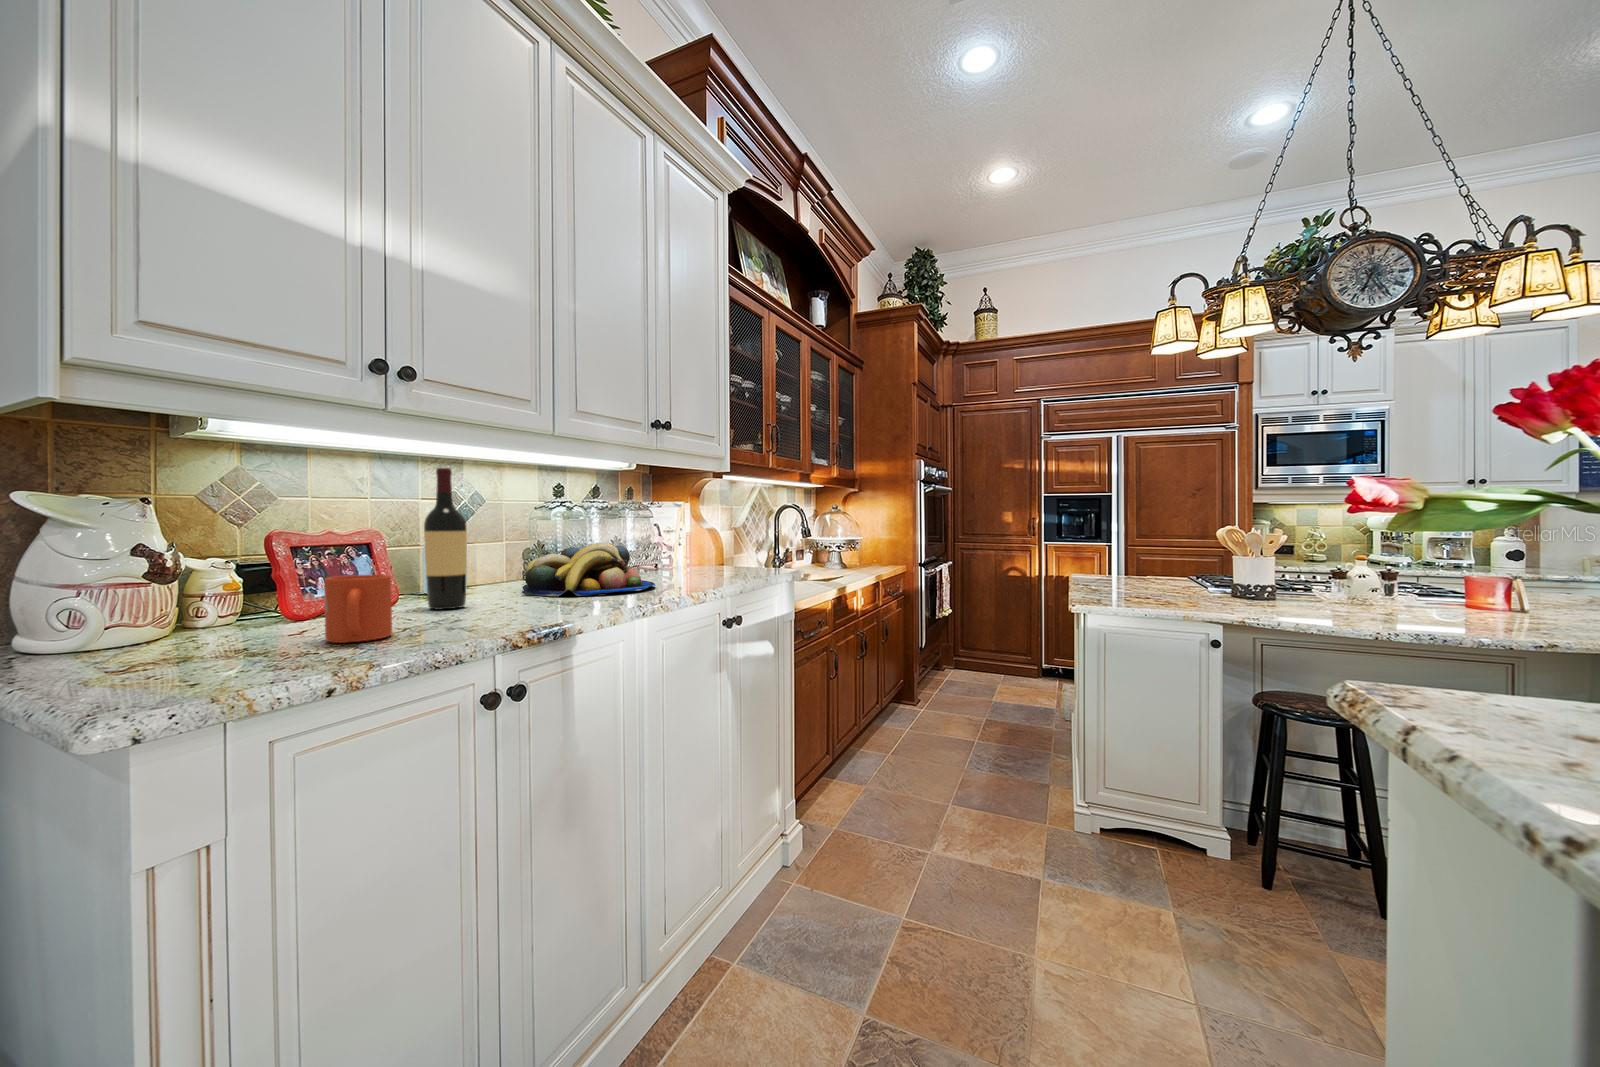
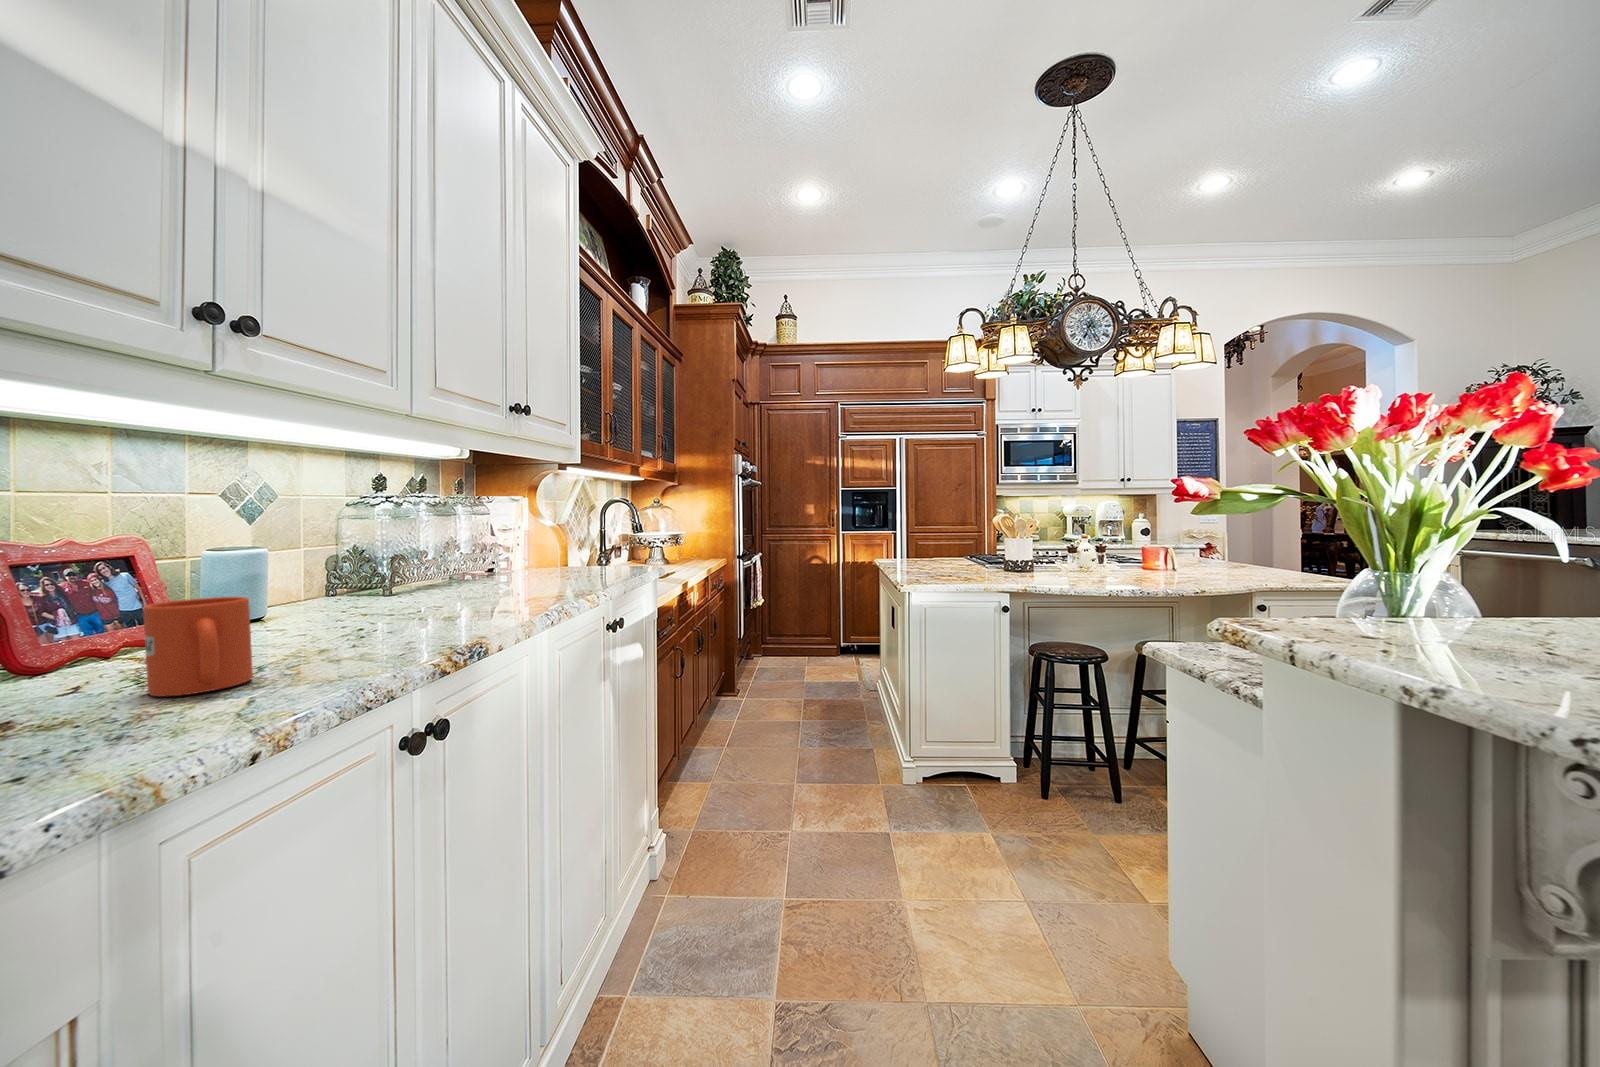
wine bottle: present [424,468,467,609] -> none [236,452,302,639]
fruit bowl: present [522,543,655,596] -> none [350,545,524,612]

